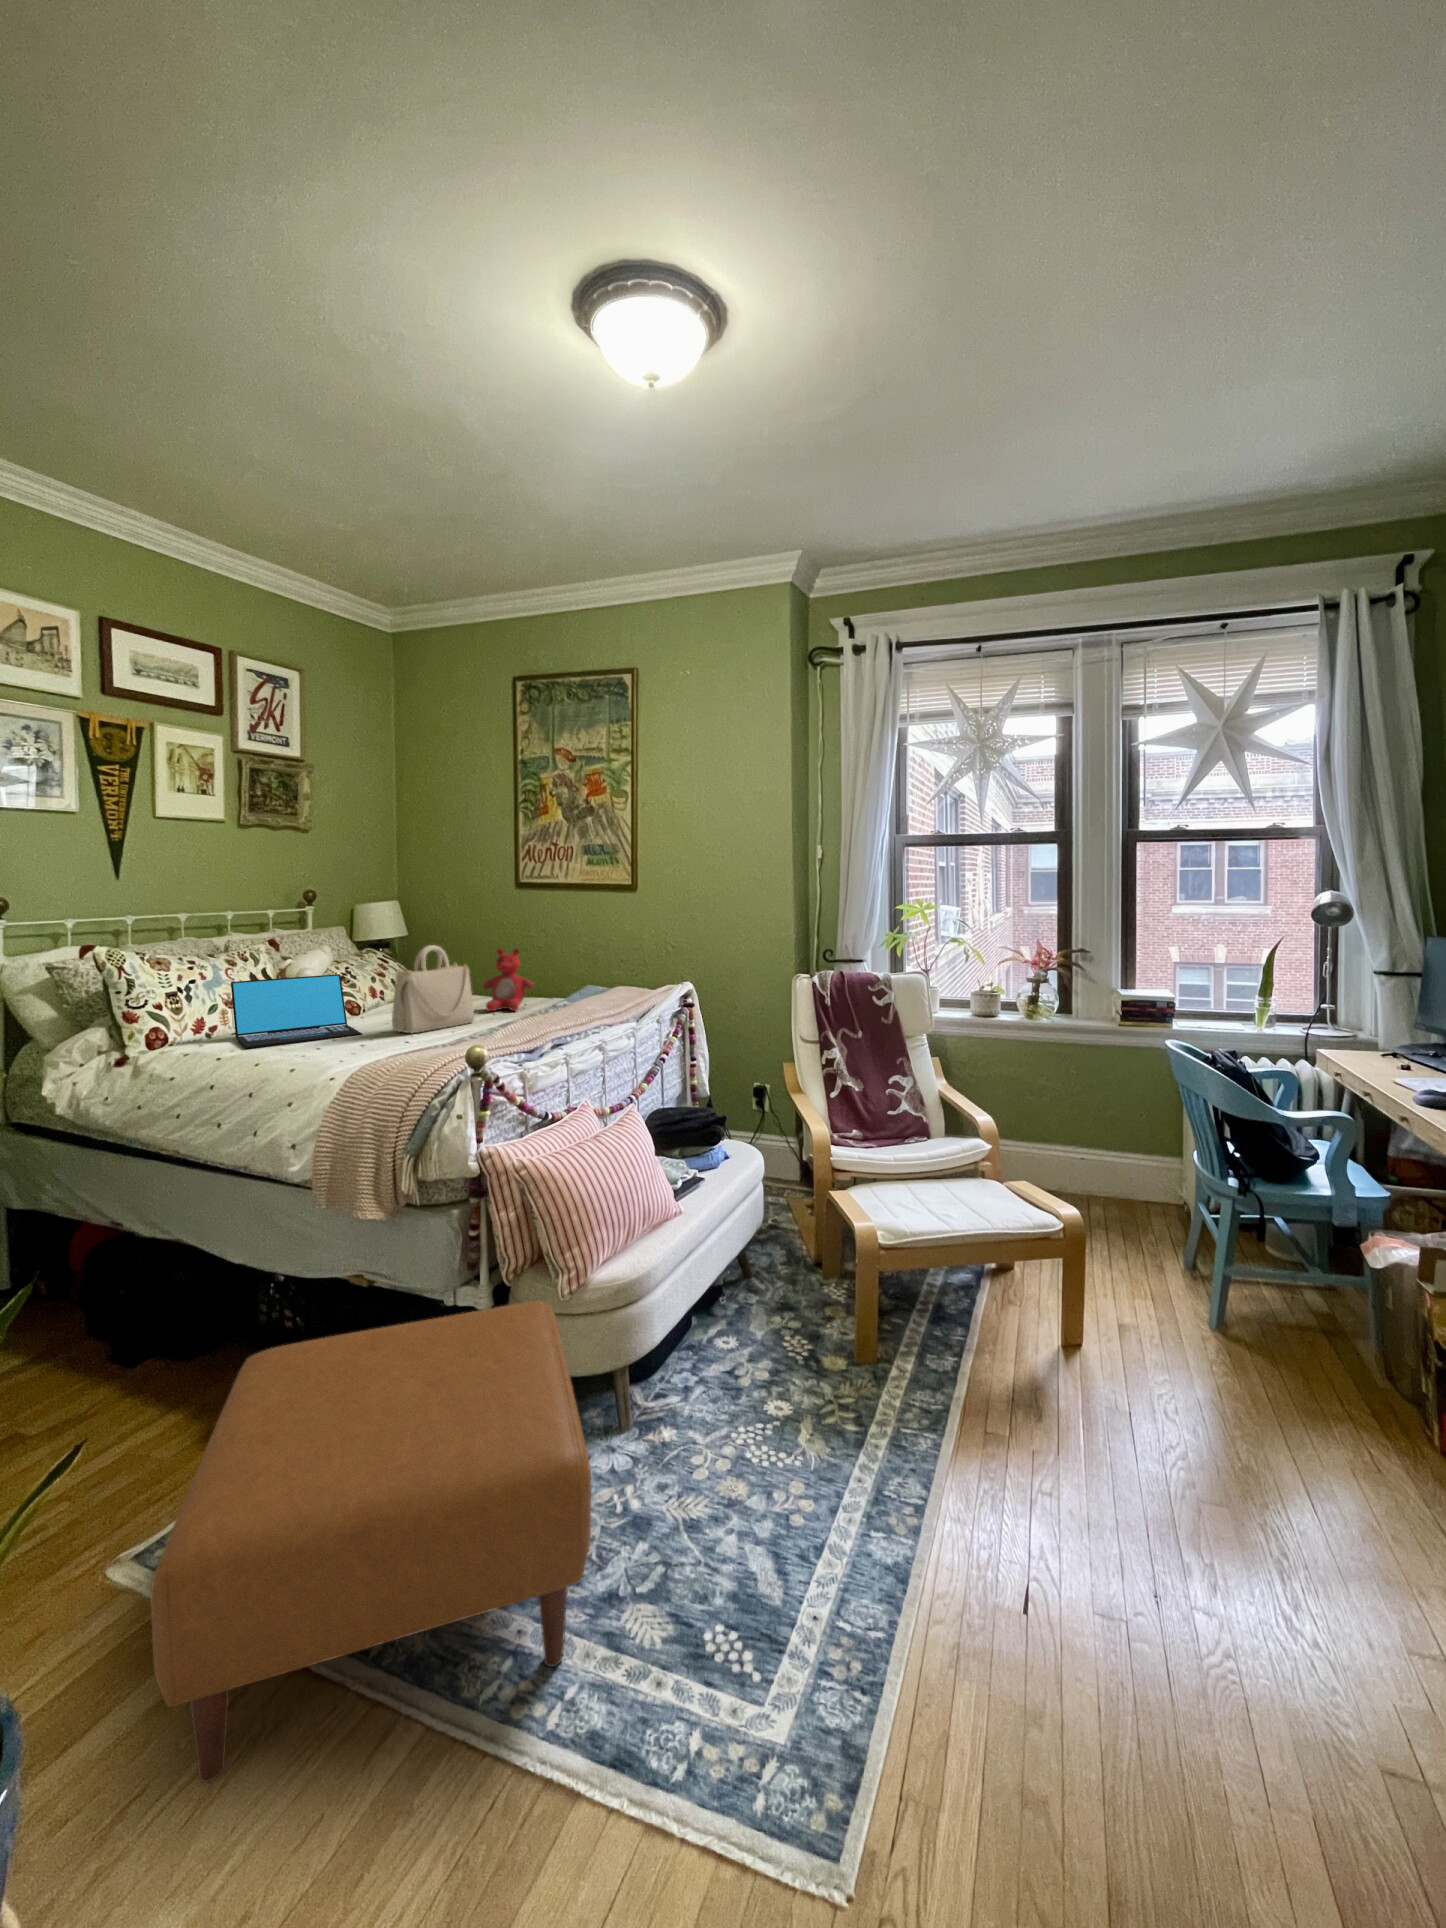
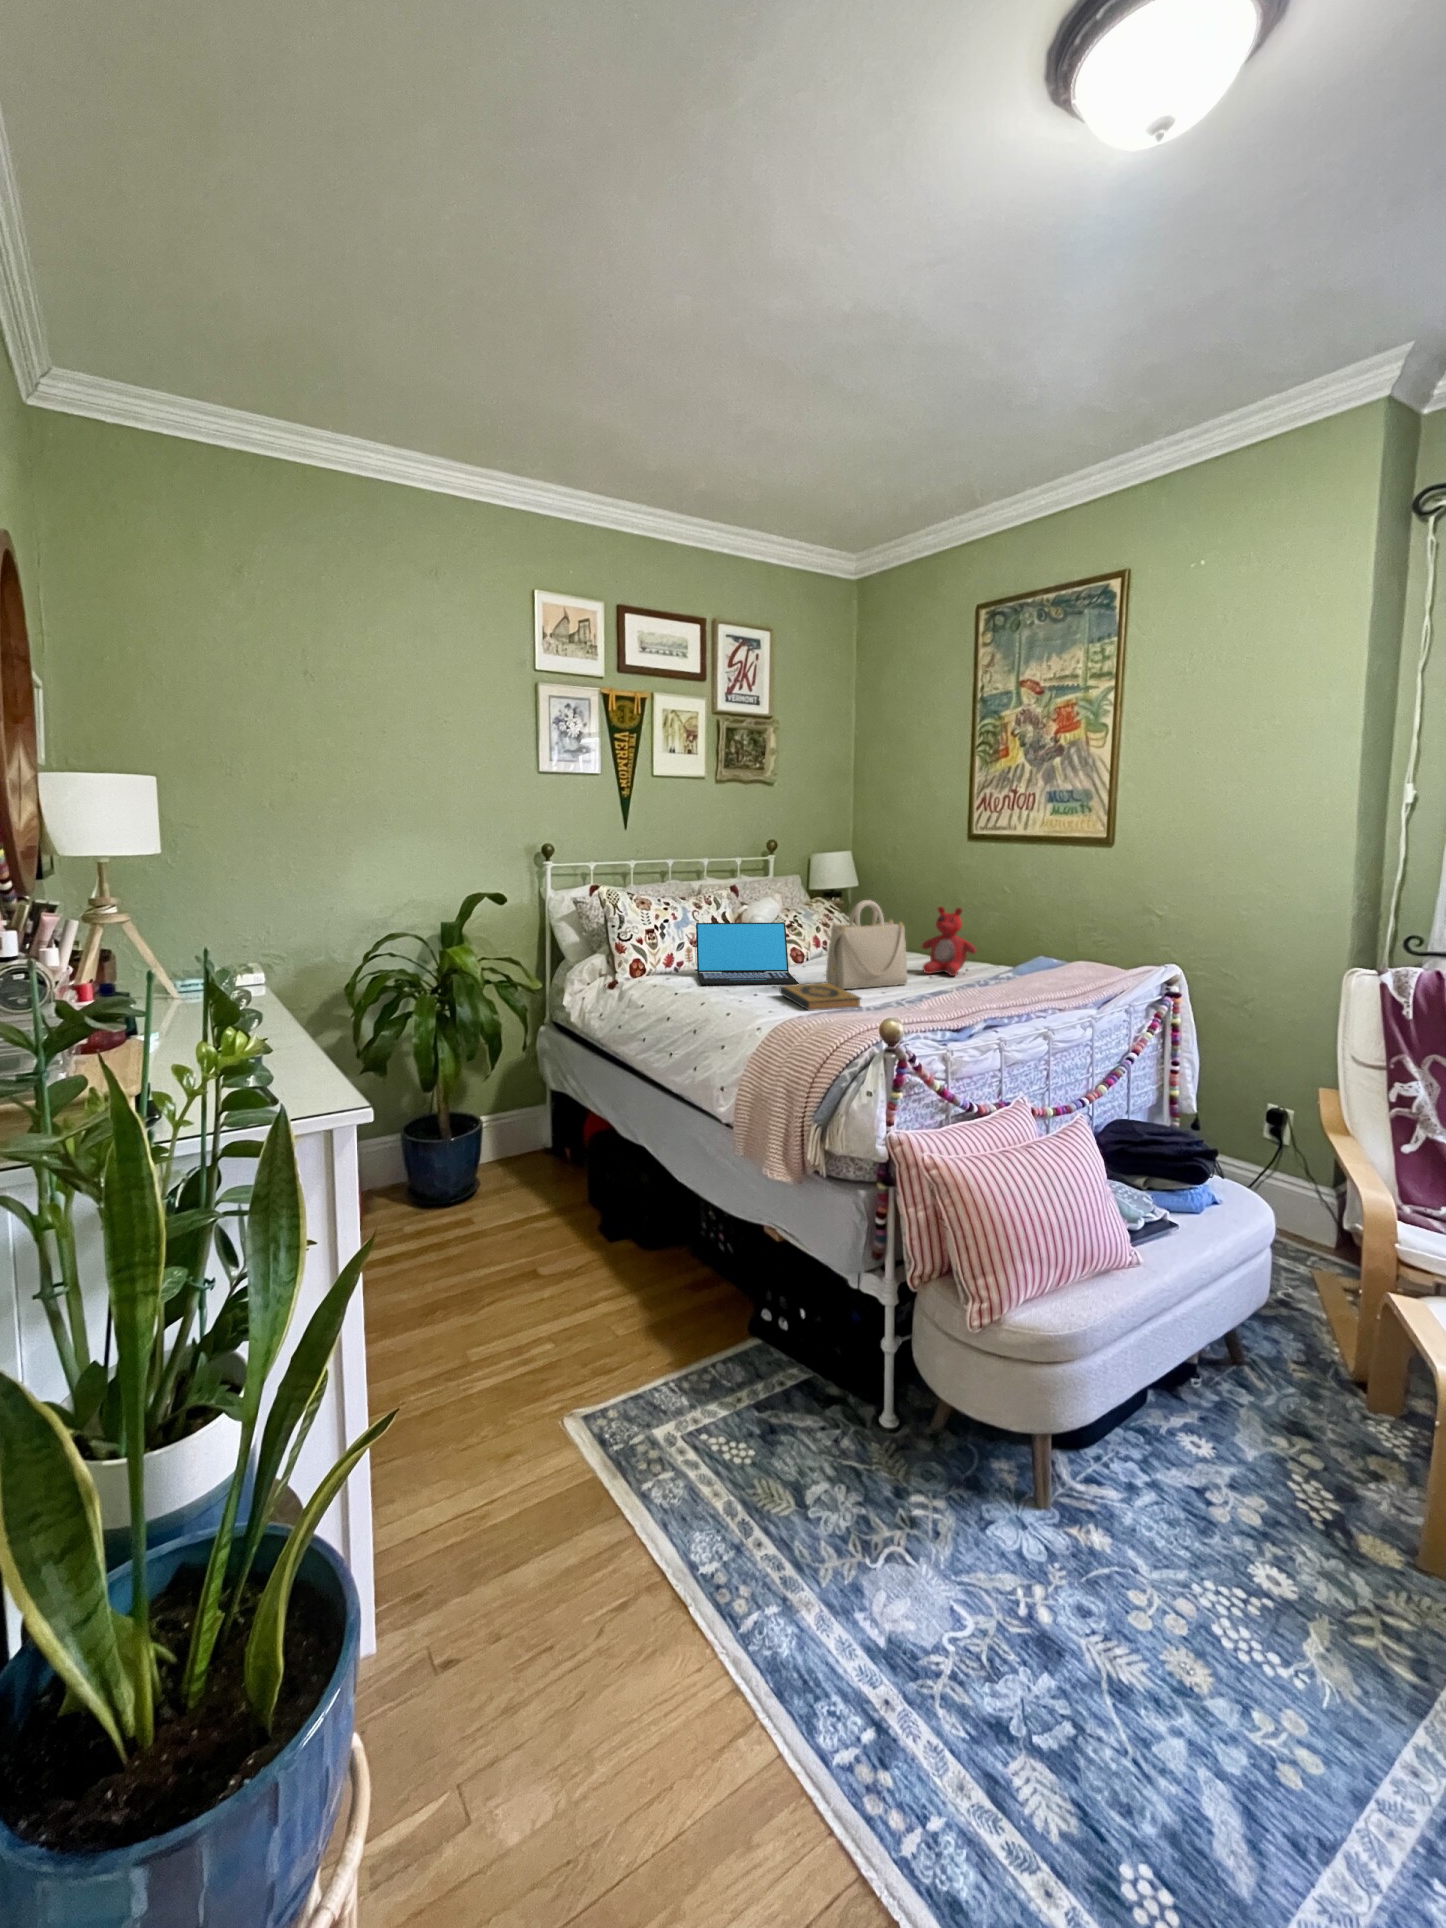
hardback book: none [345,1028,436,1056] -> present [779,982,861,1011]
ottoman: present [150,1301,591,1782] -> none [555,1279,976,1774]

